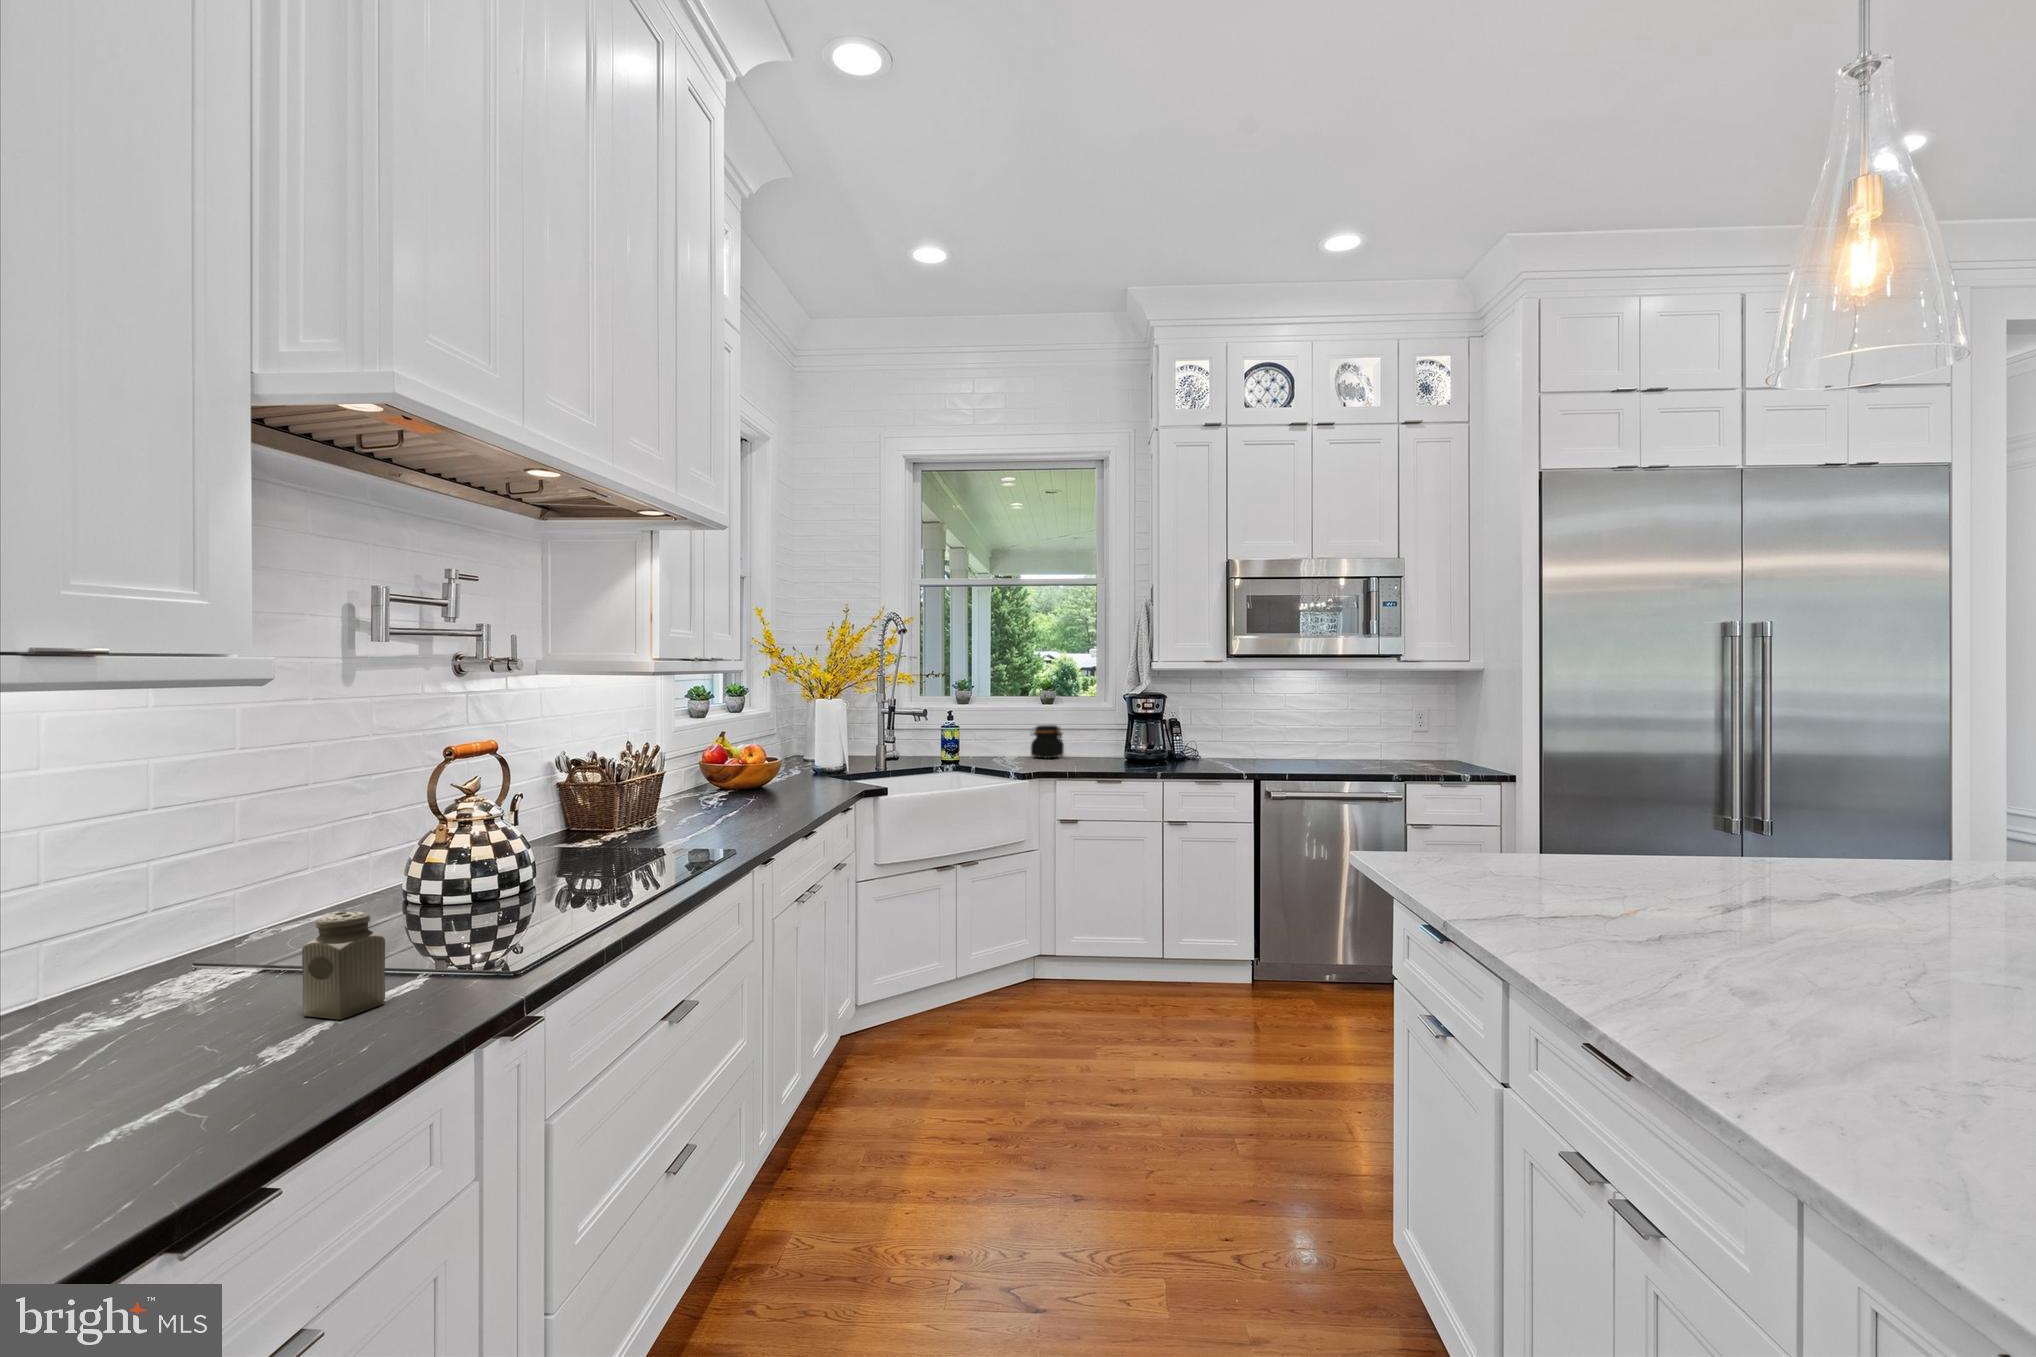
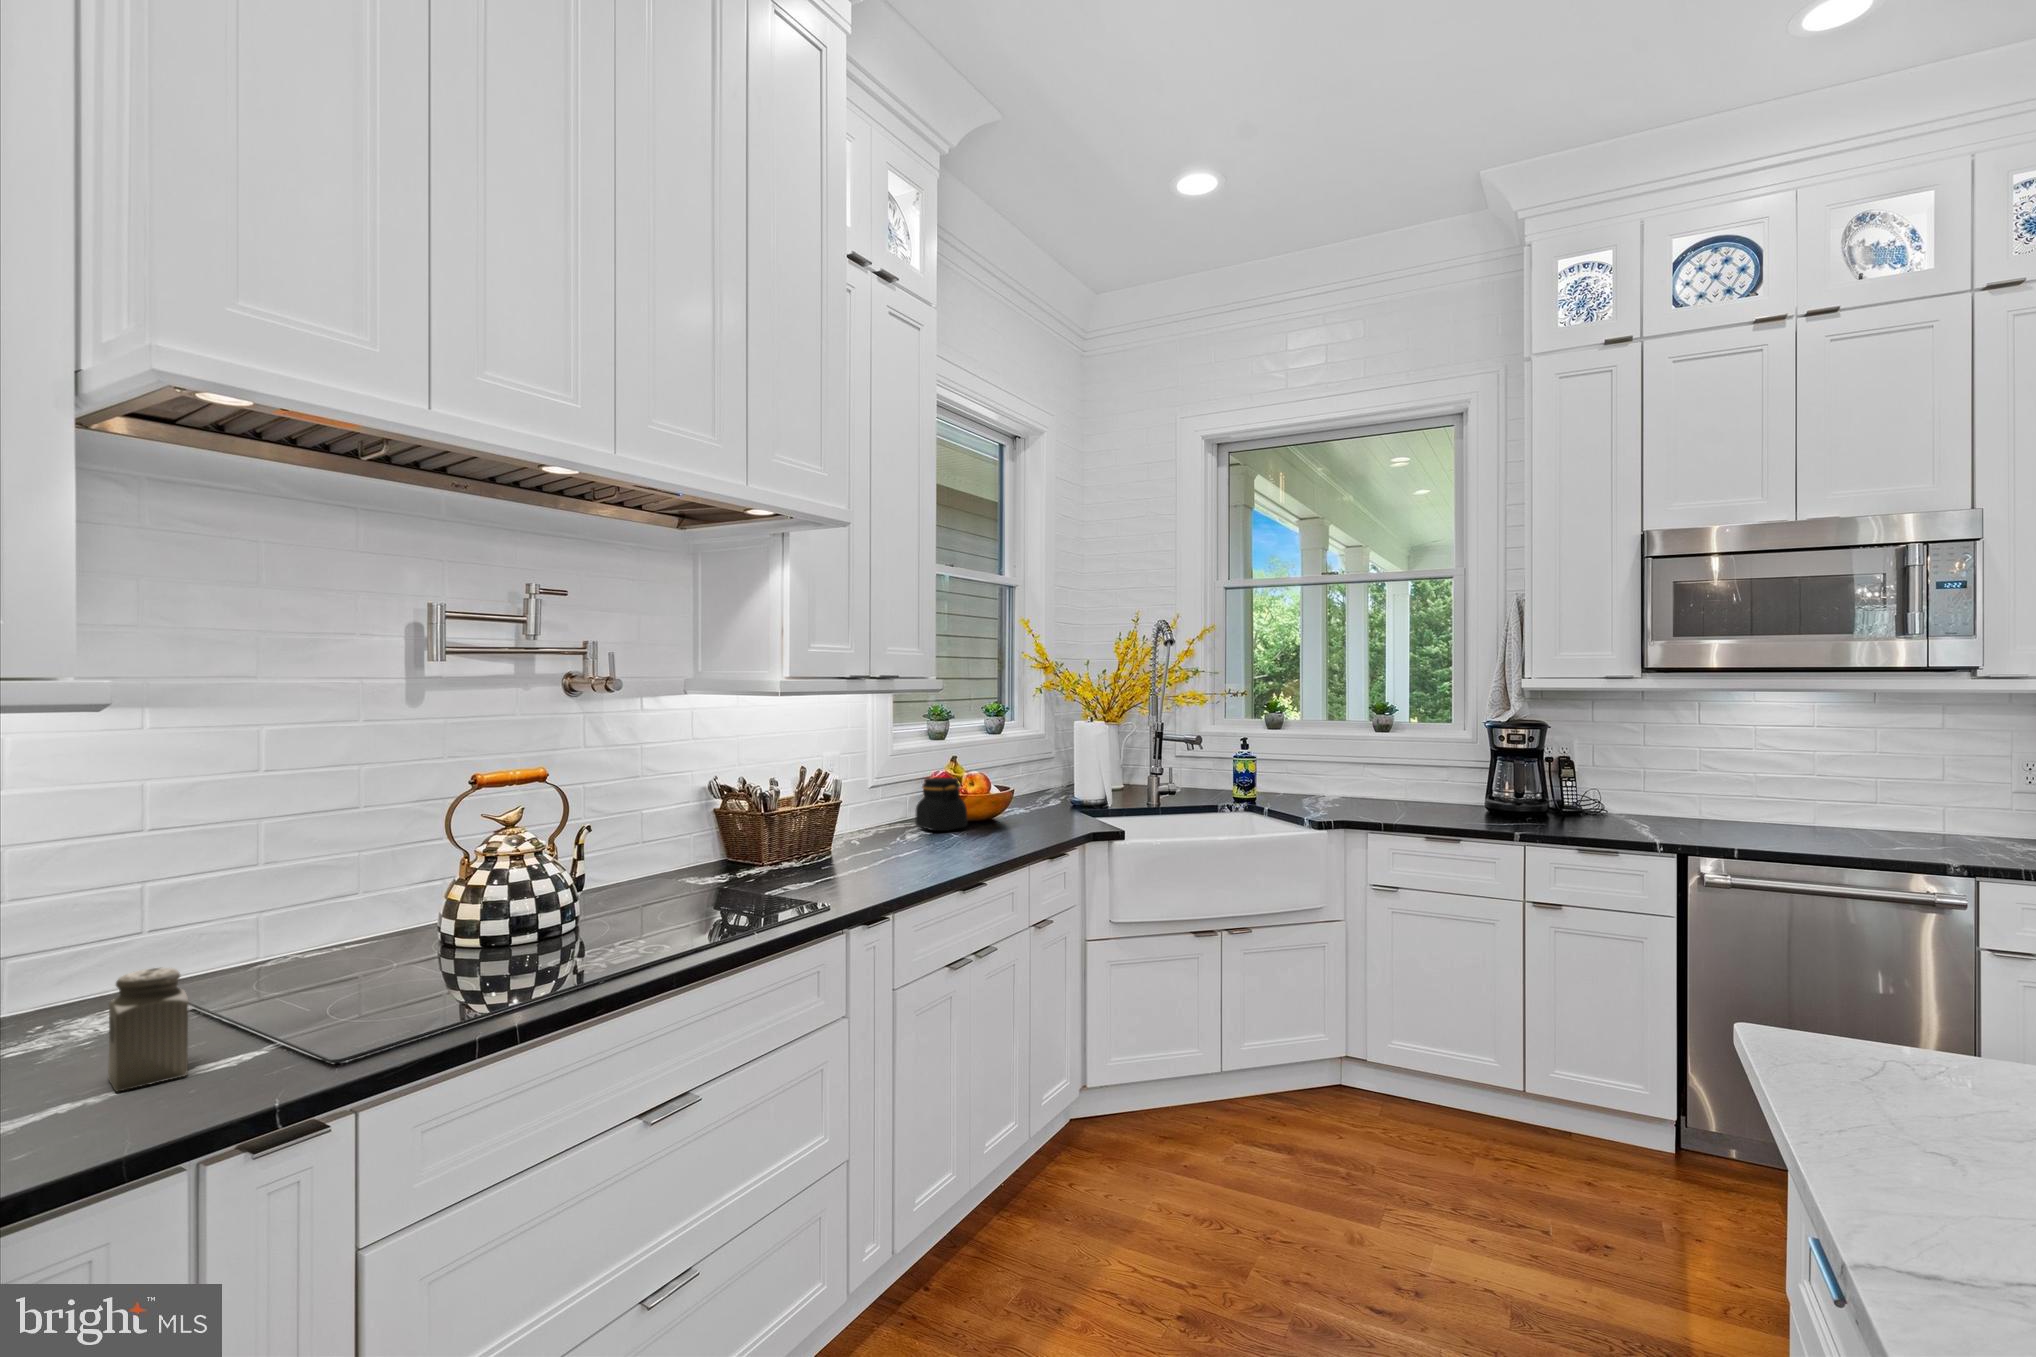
jar: present [1031,725,1064,758] -> present [916,777,967,831]

